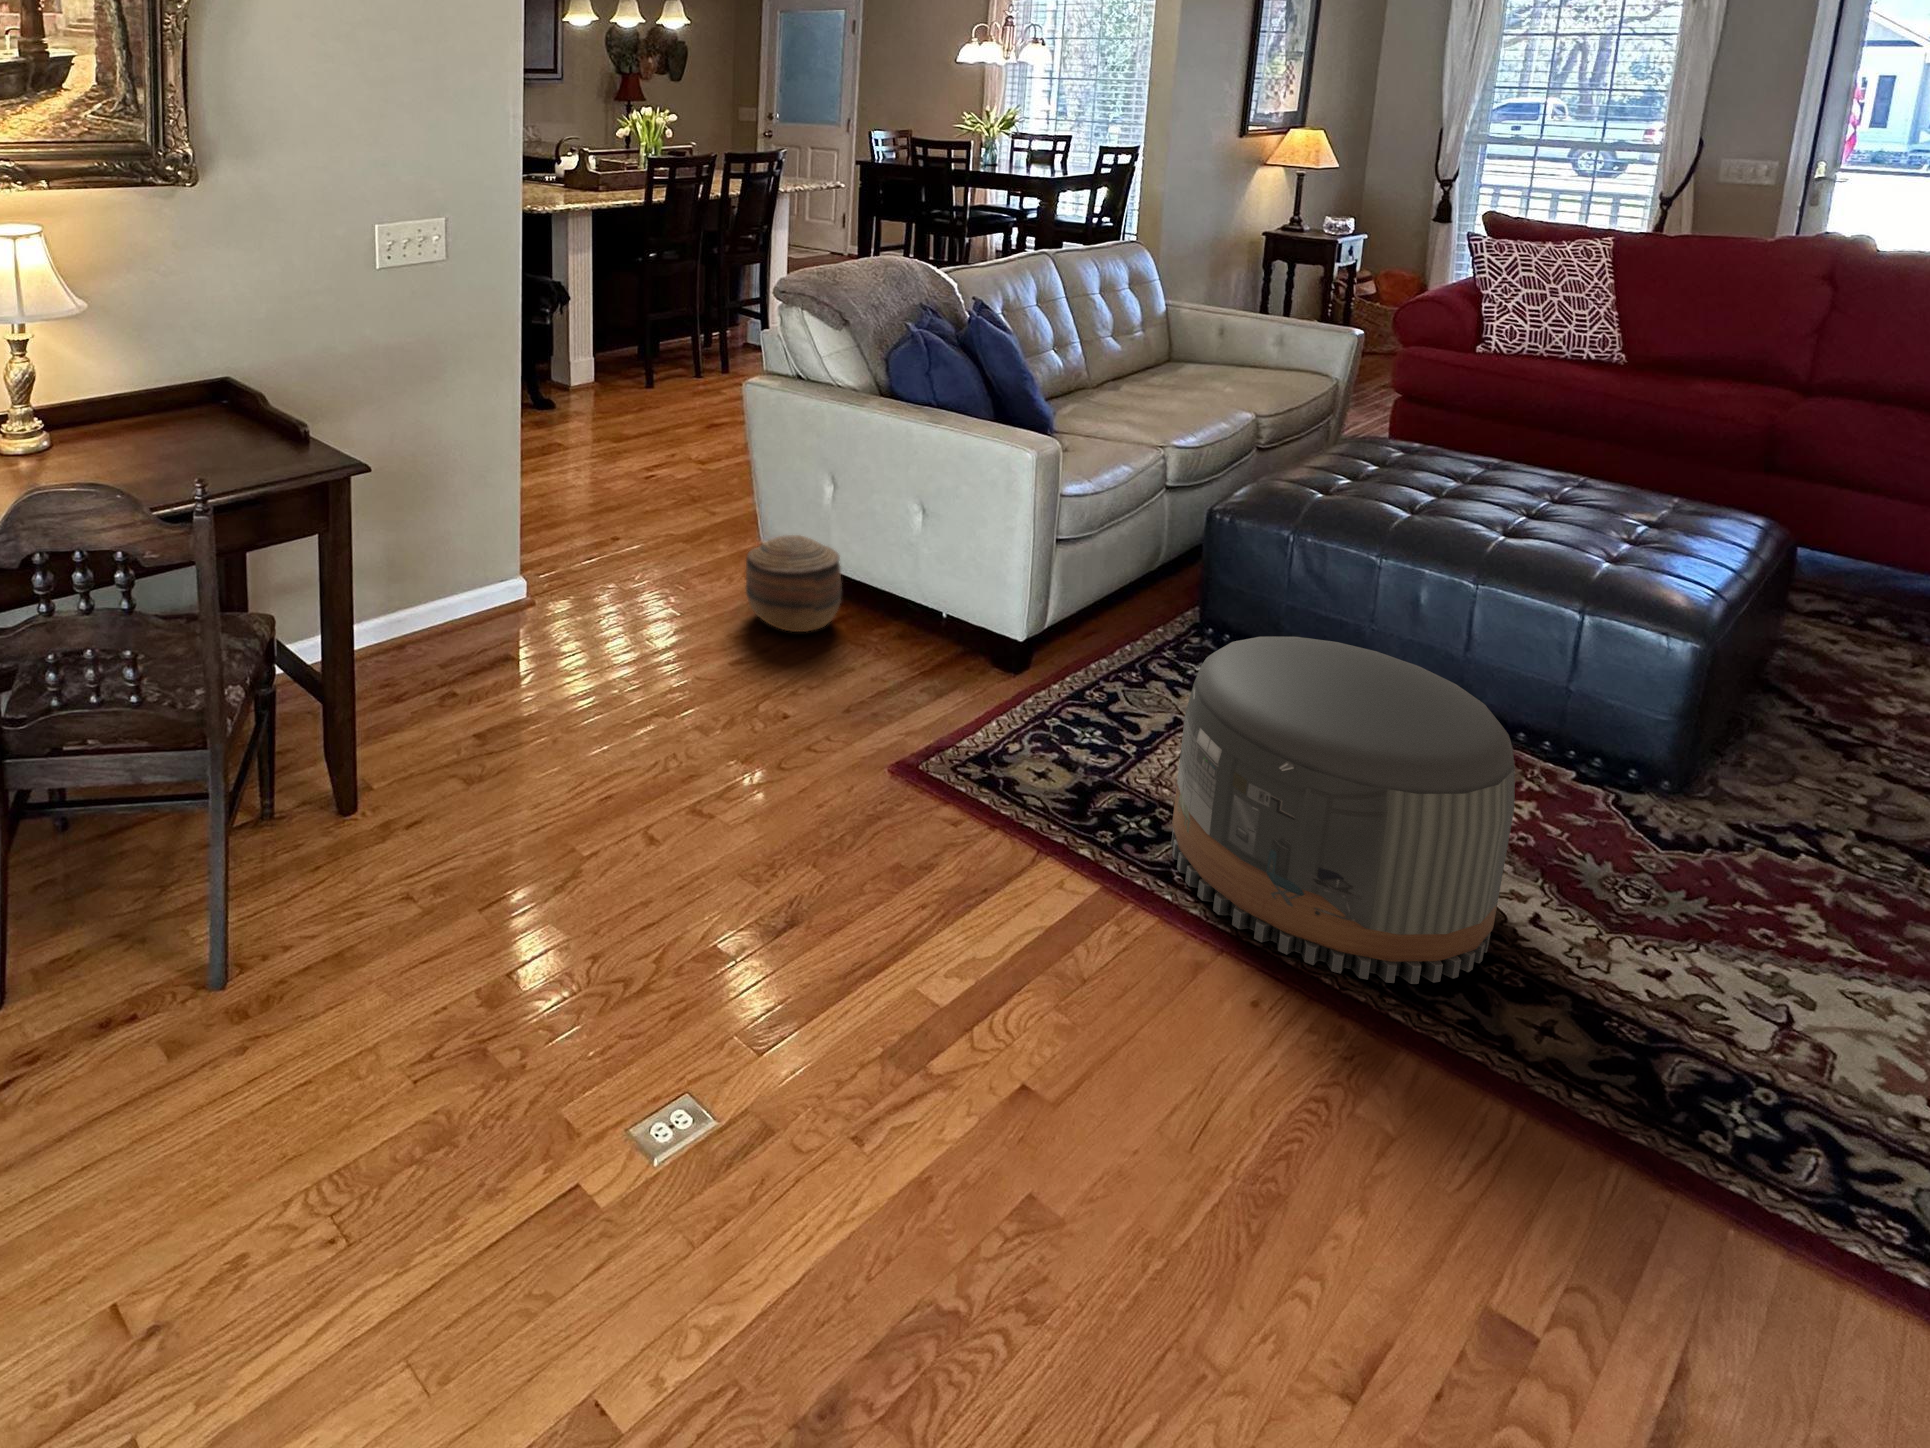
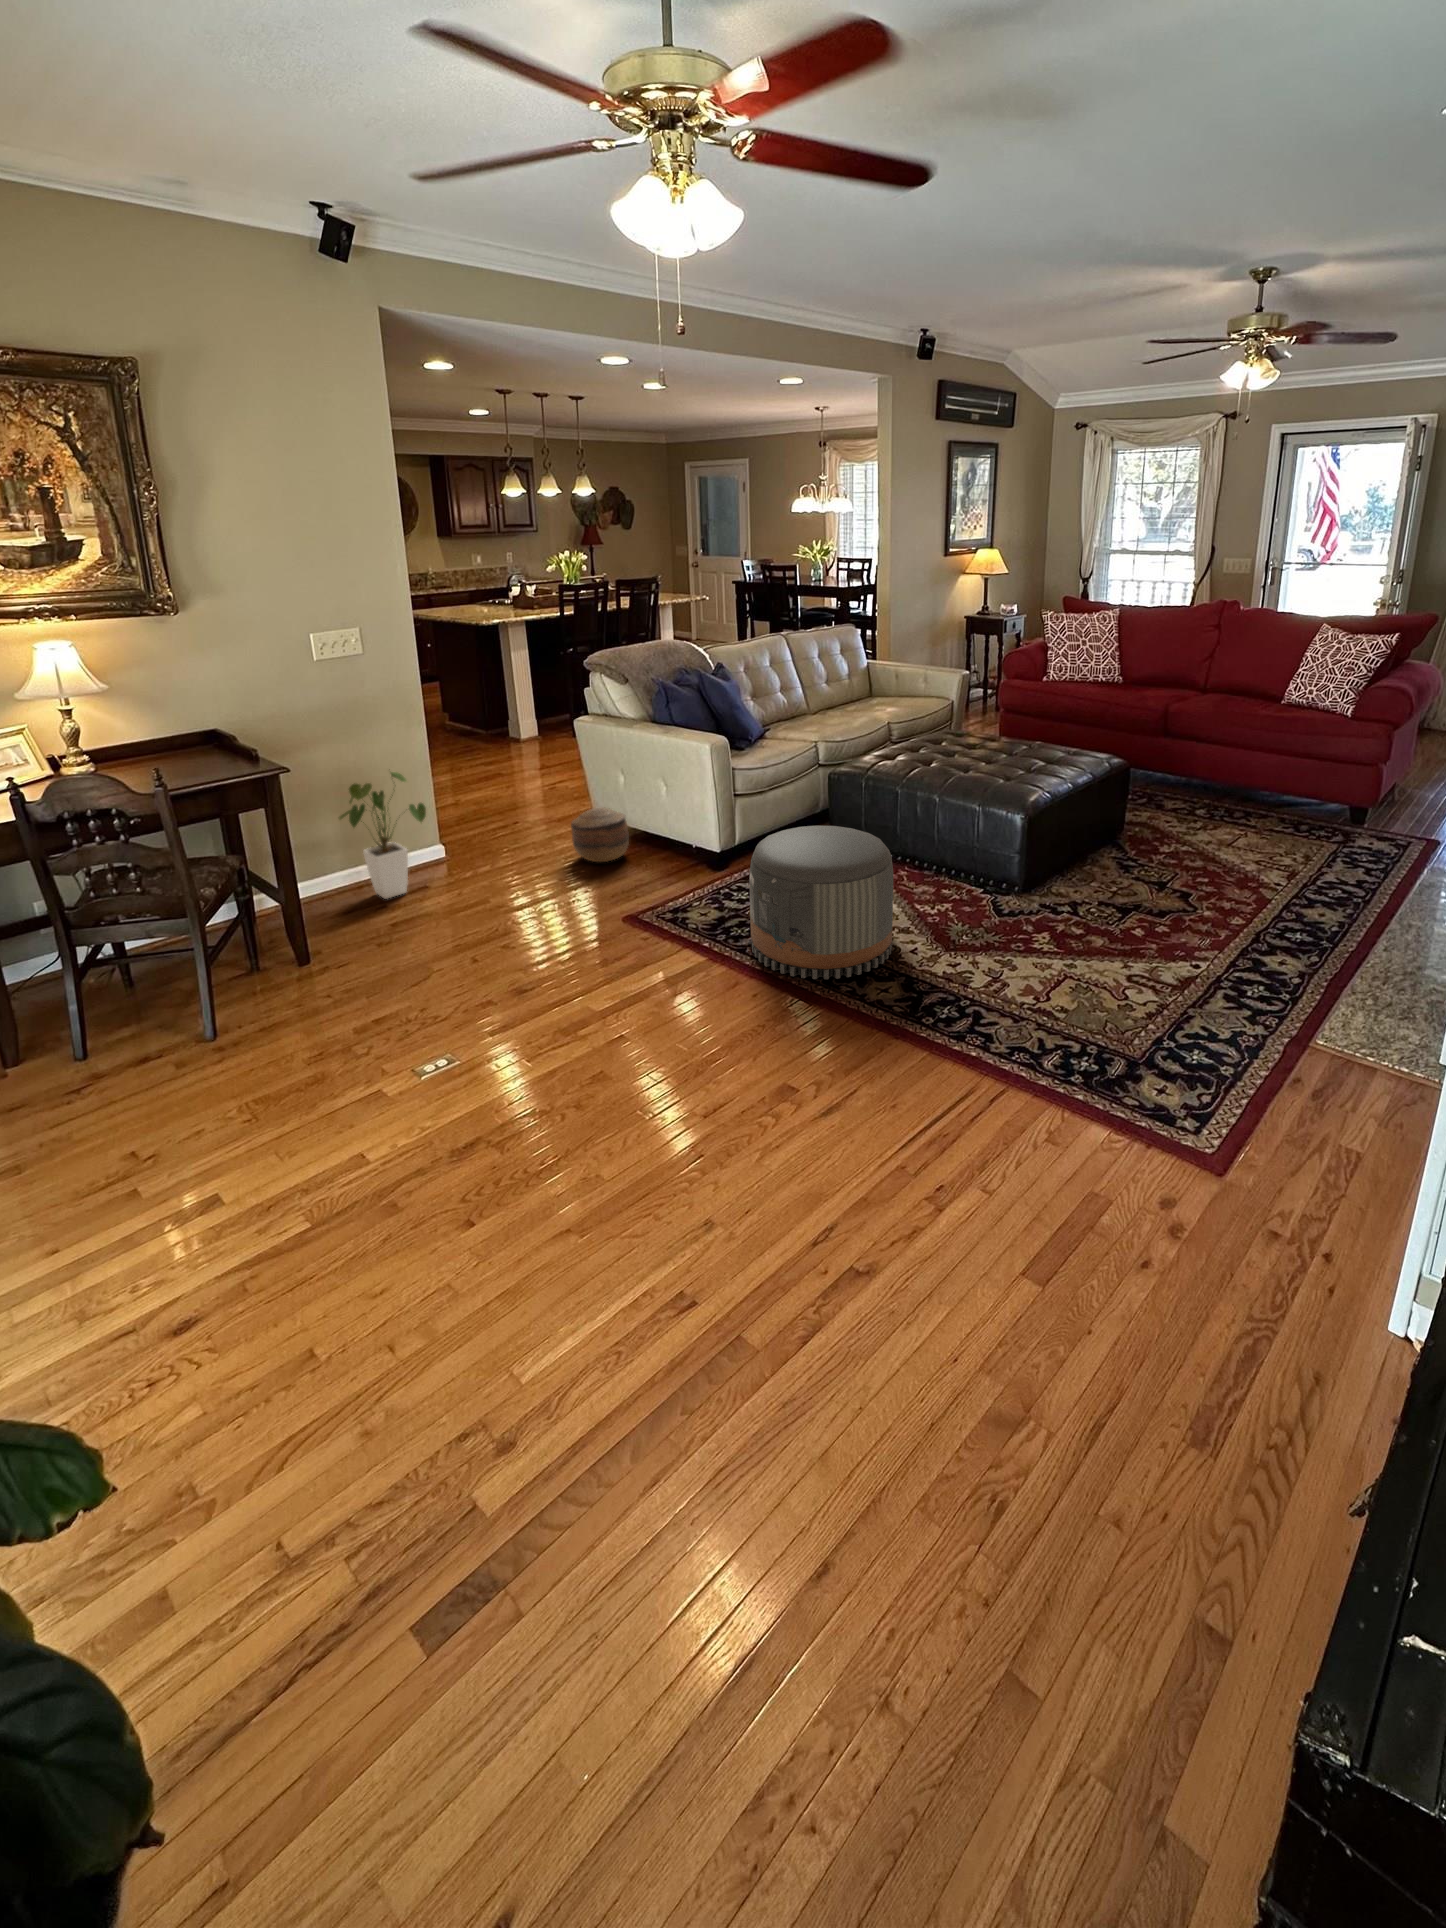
house plant: none [386,449,536,674] -> present [339,772,426,899]

